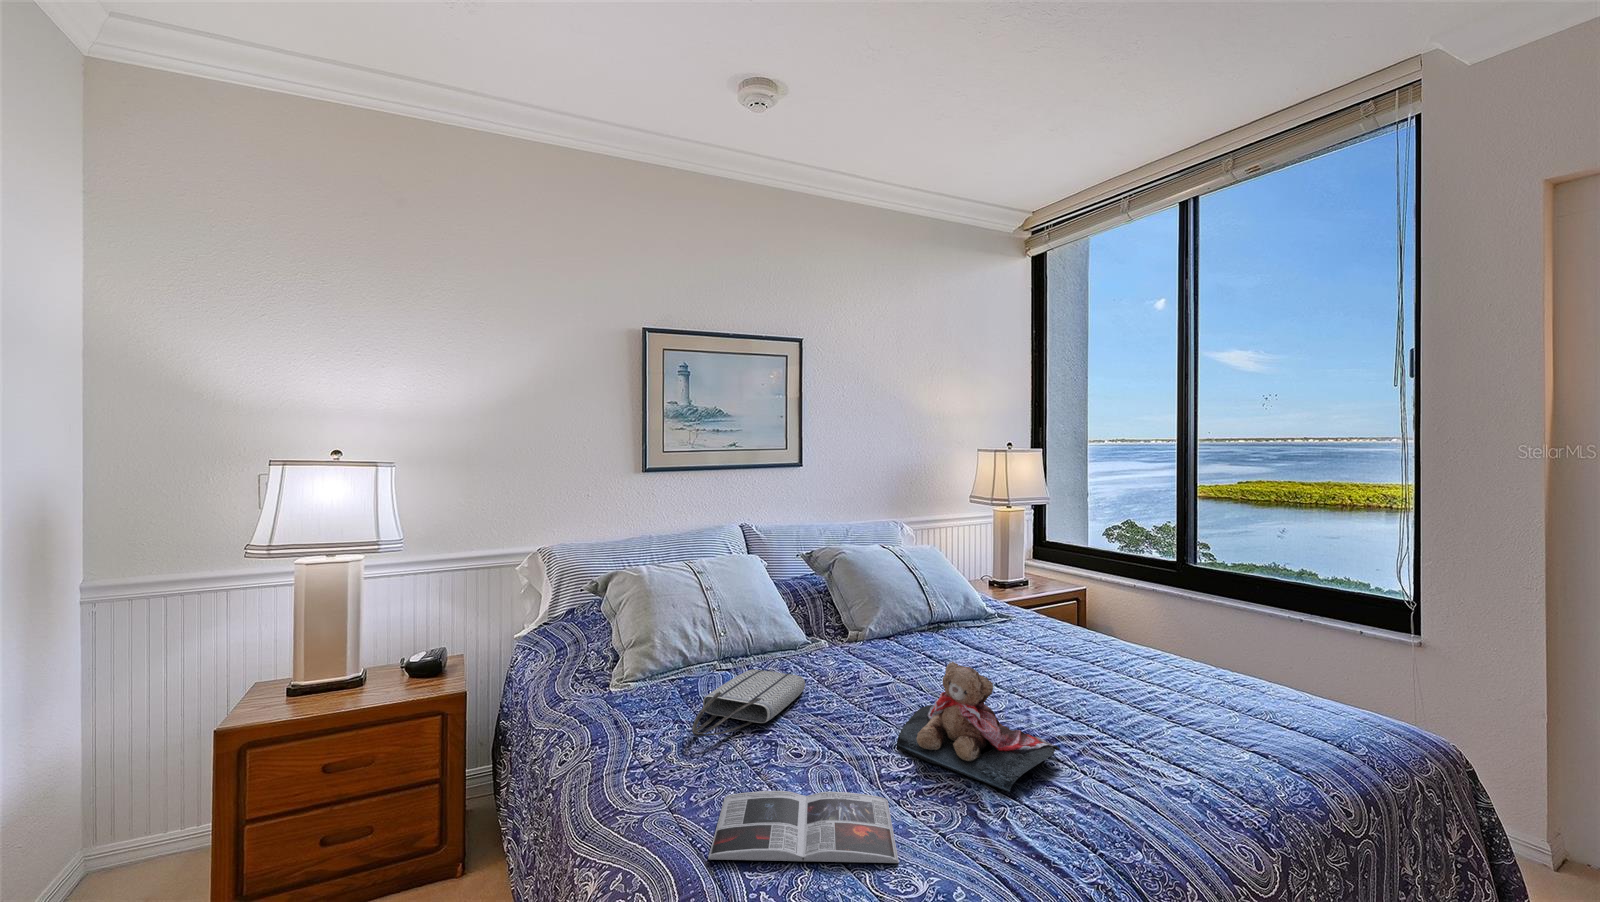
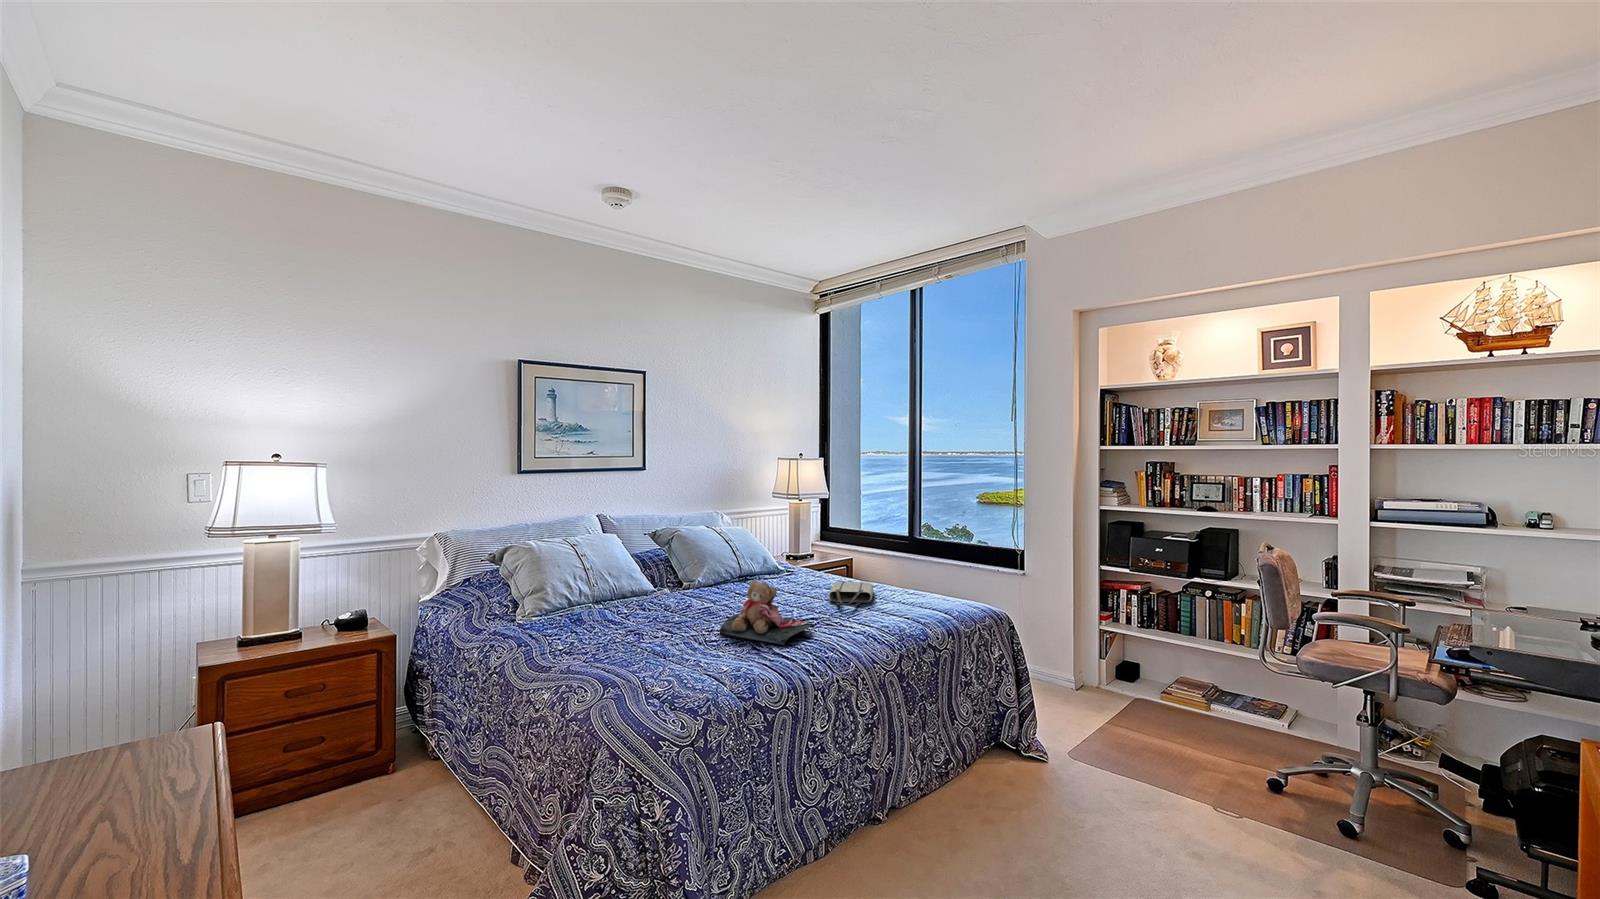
tote bag: present [692,669,805,736] -> present [829,582,873,605]
magazine: present [708,791,899,863] -> none [615,651,722,681]

